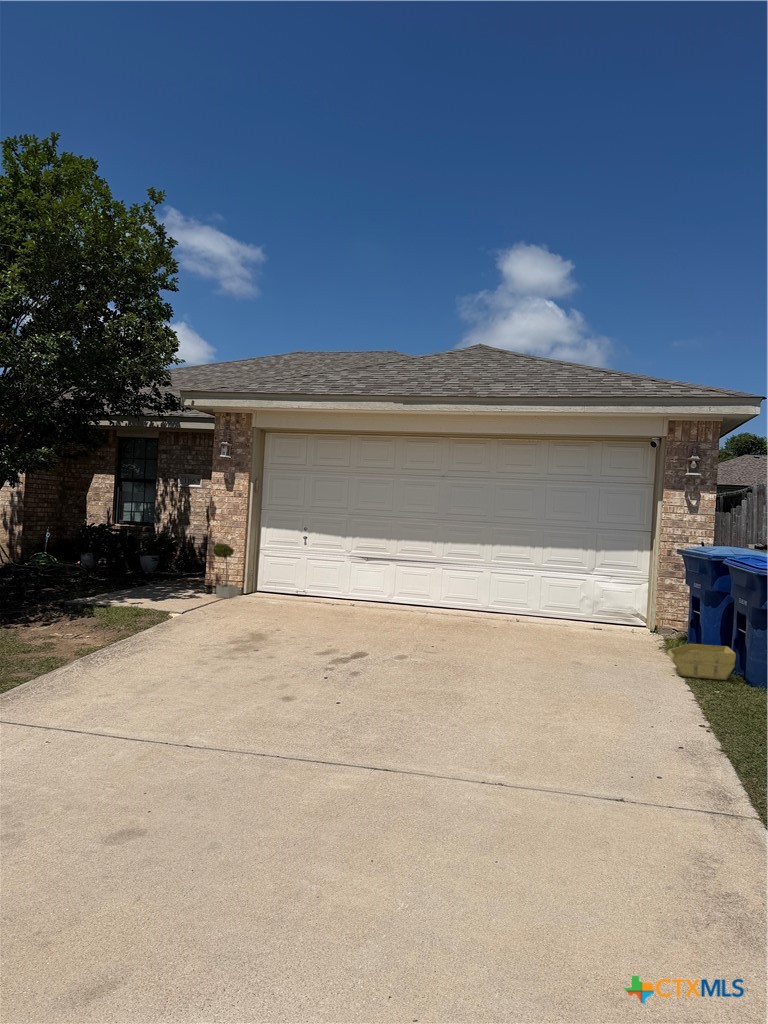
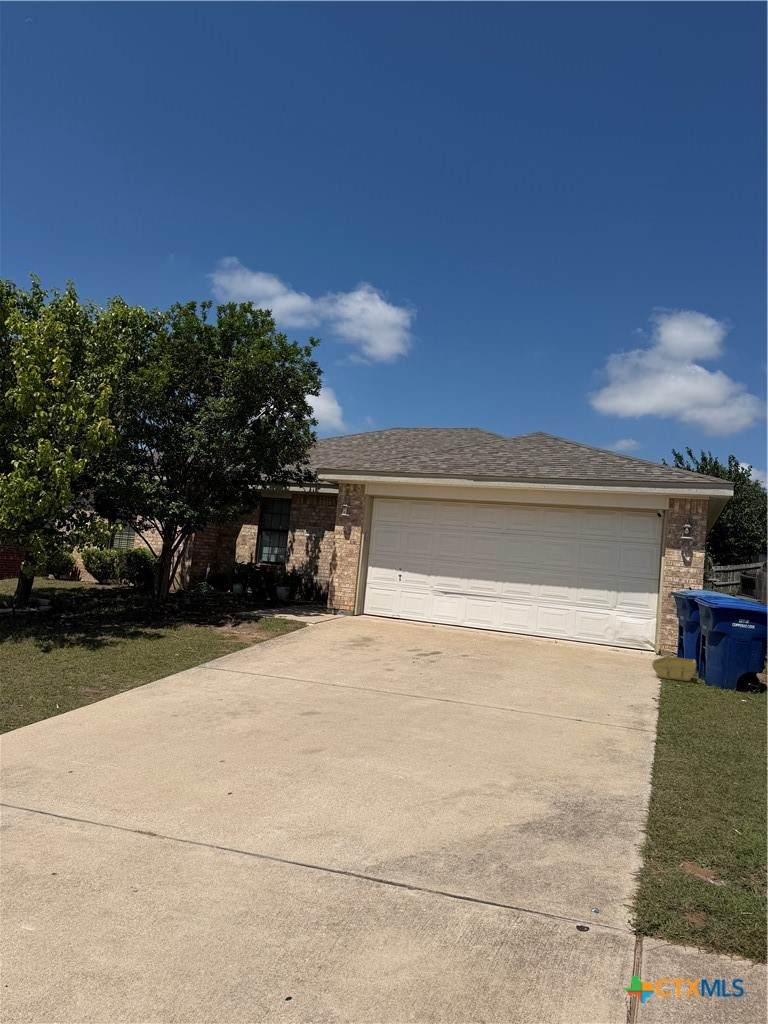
potted tree: present [213,543,237,598] -> none [335,577,350,618]

